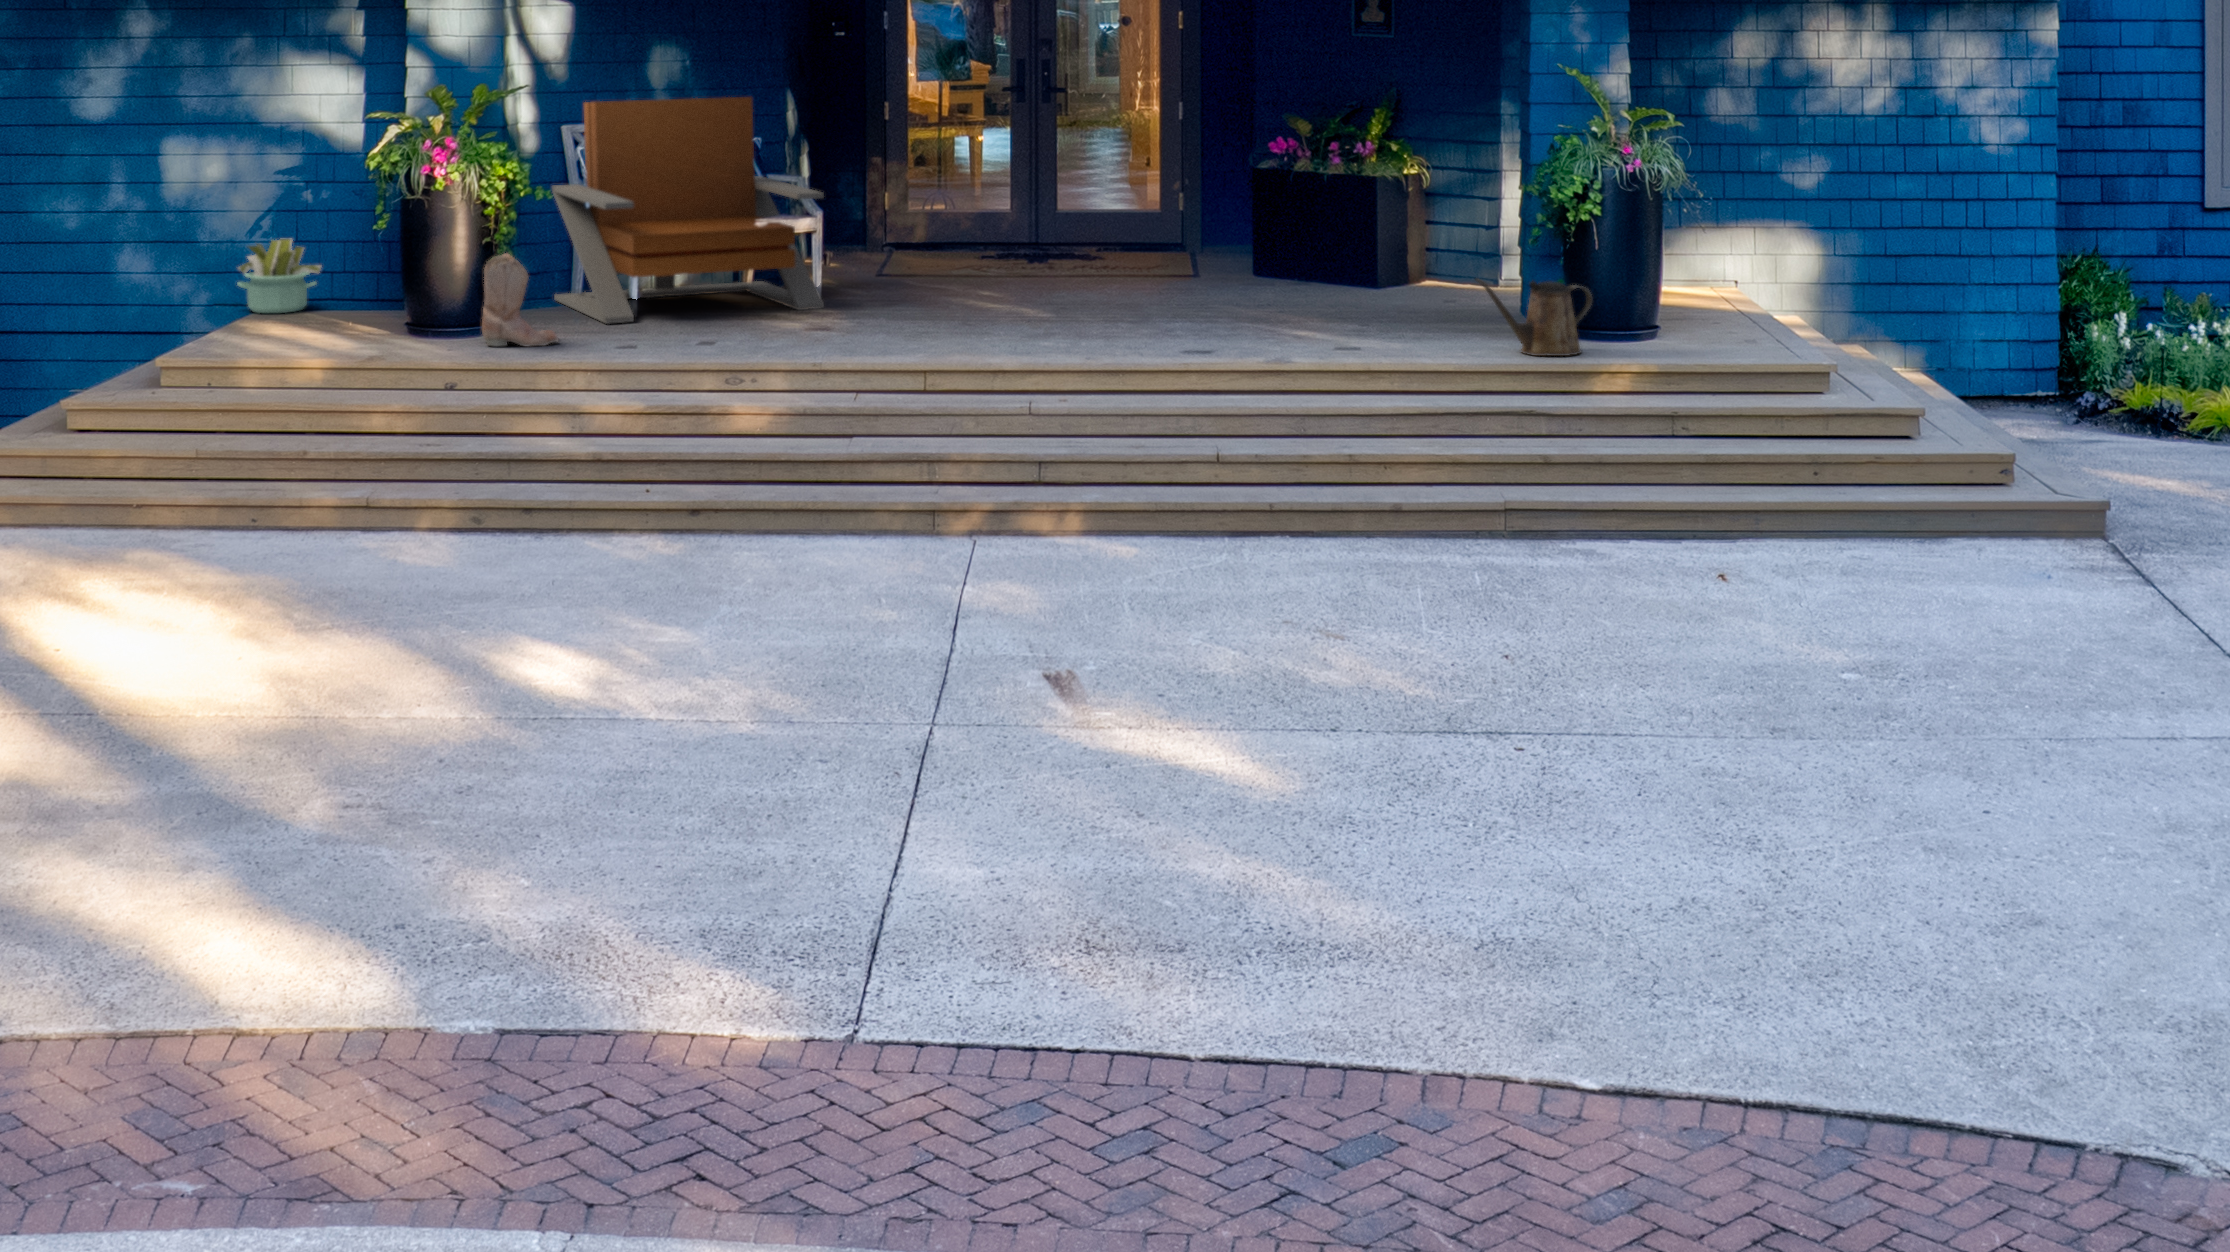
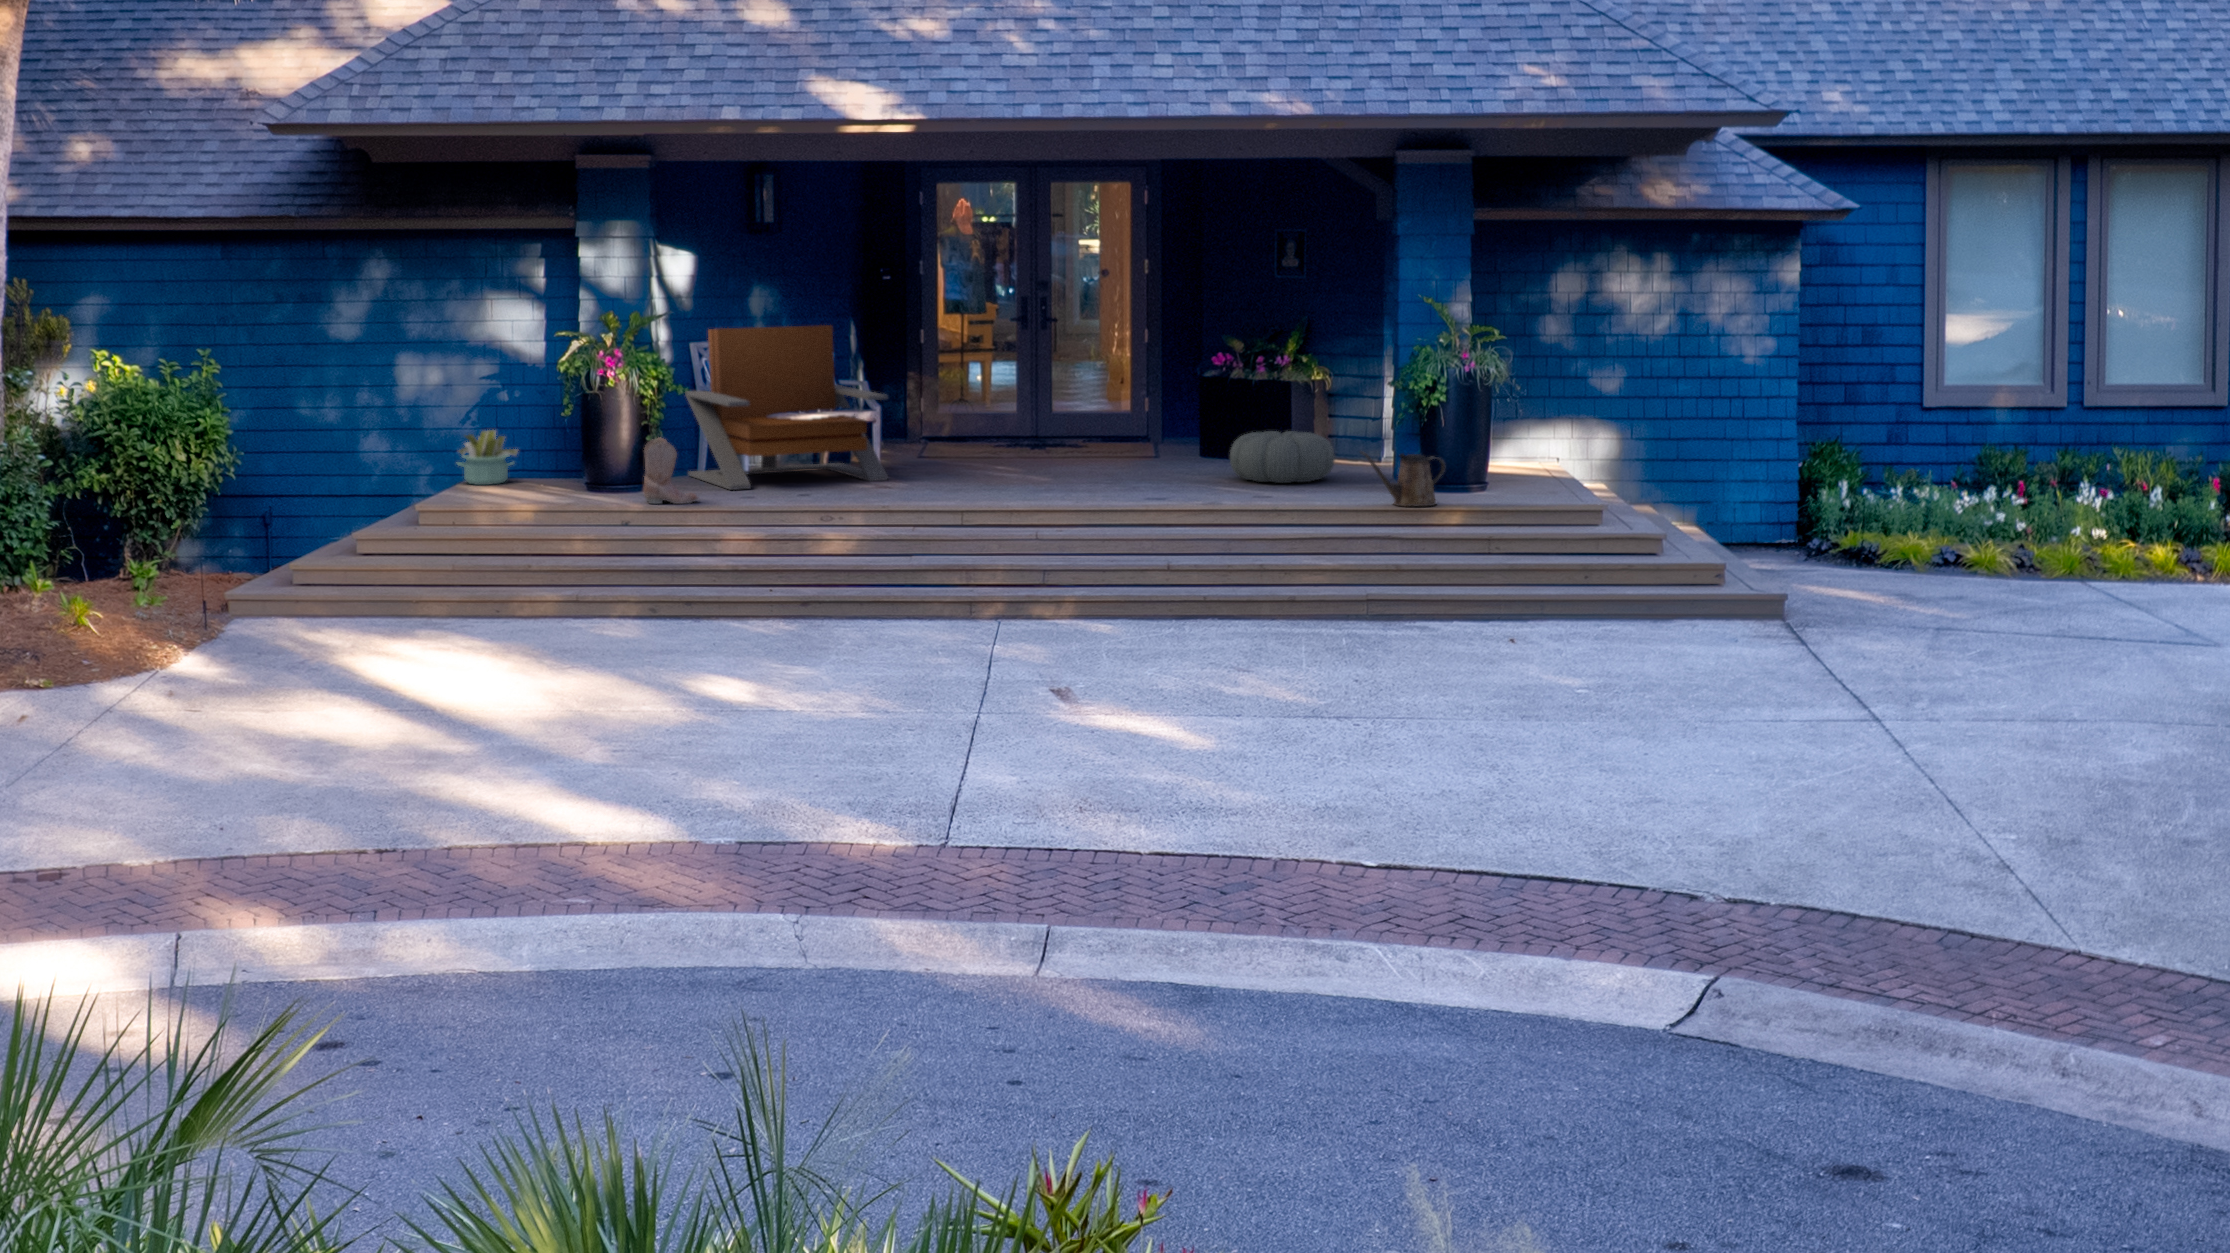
pouf: none [1289,243,1432,315] -> present [1230,431,1335,483]

